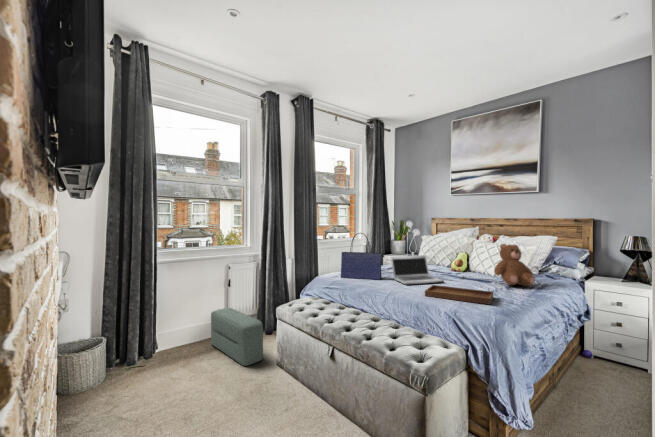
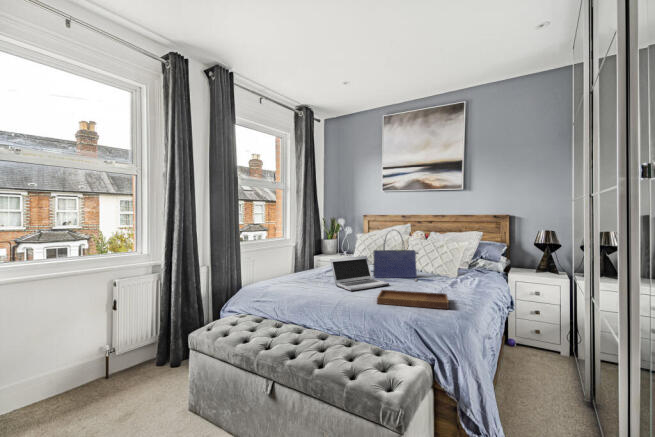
tote bag: present [341,233,384,279] -> present [373,233,418,278]
teddy bear: present [494,244,535,286] -> none [438,241,477,285]
pouf: present [211,308,263,366] -> none [90,336,170,417]

